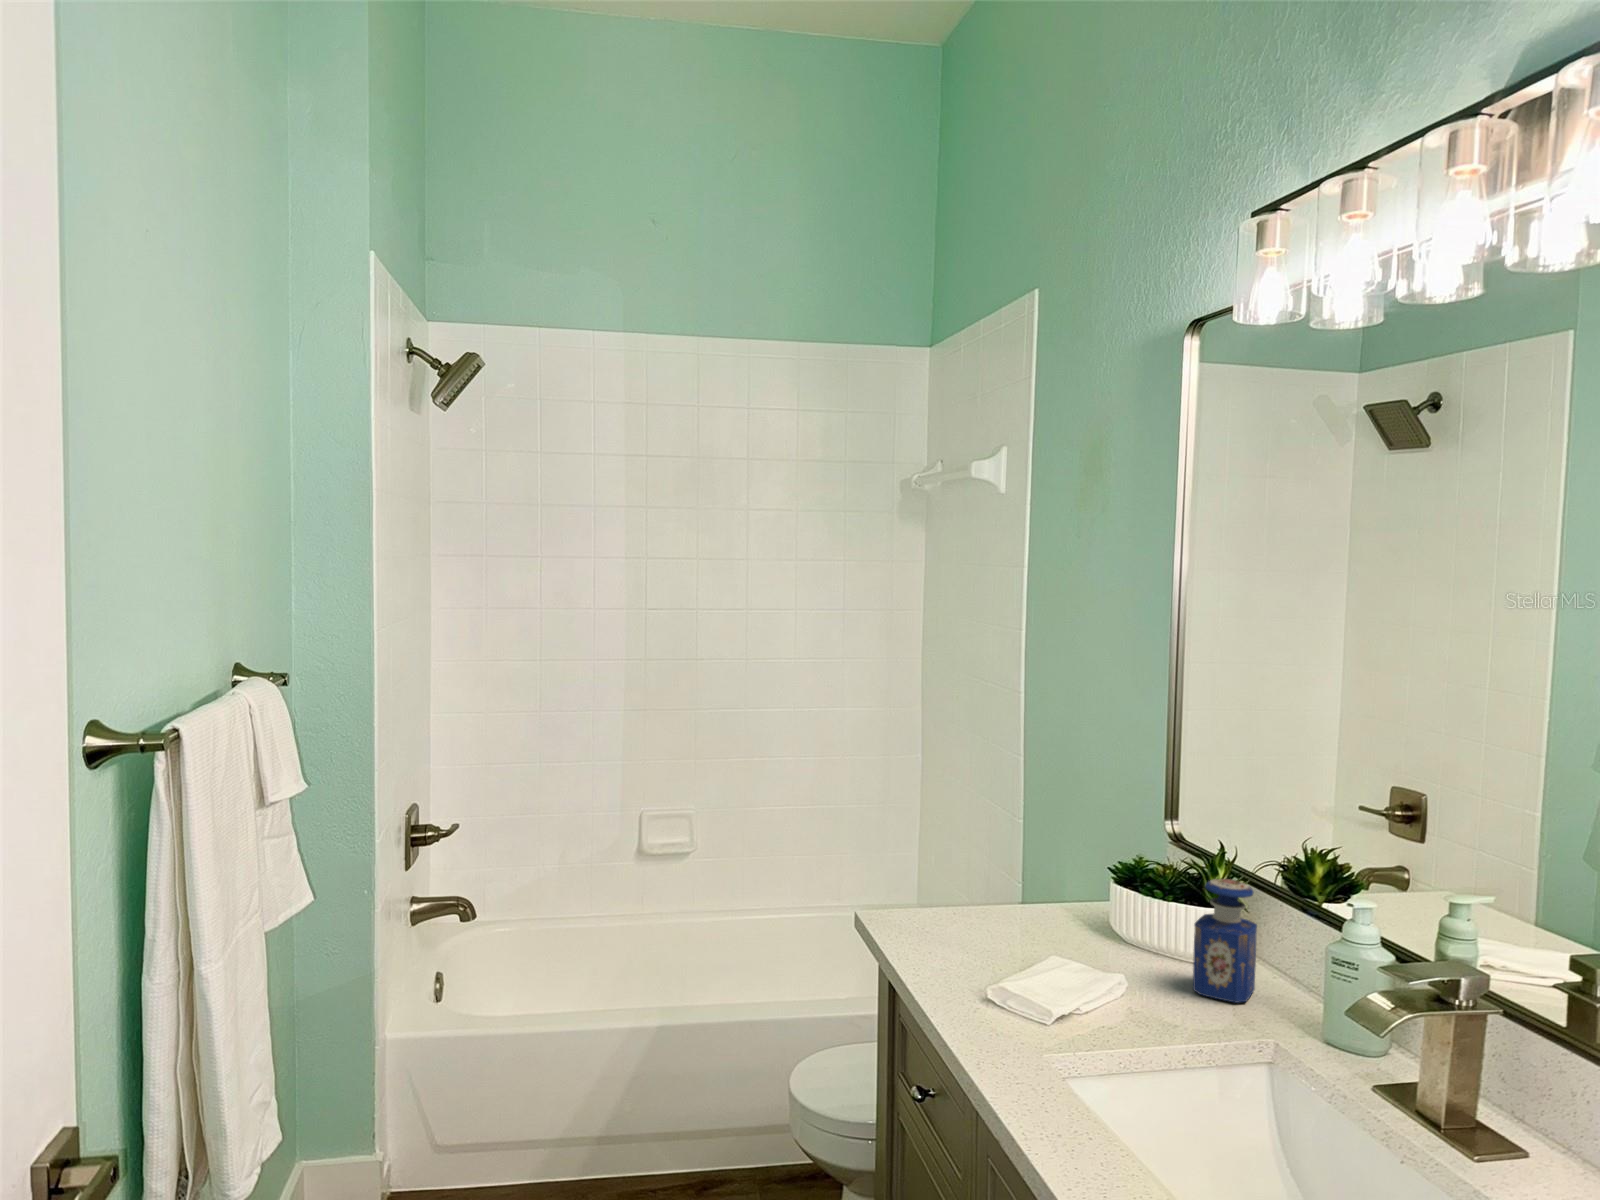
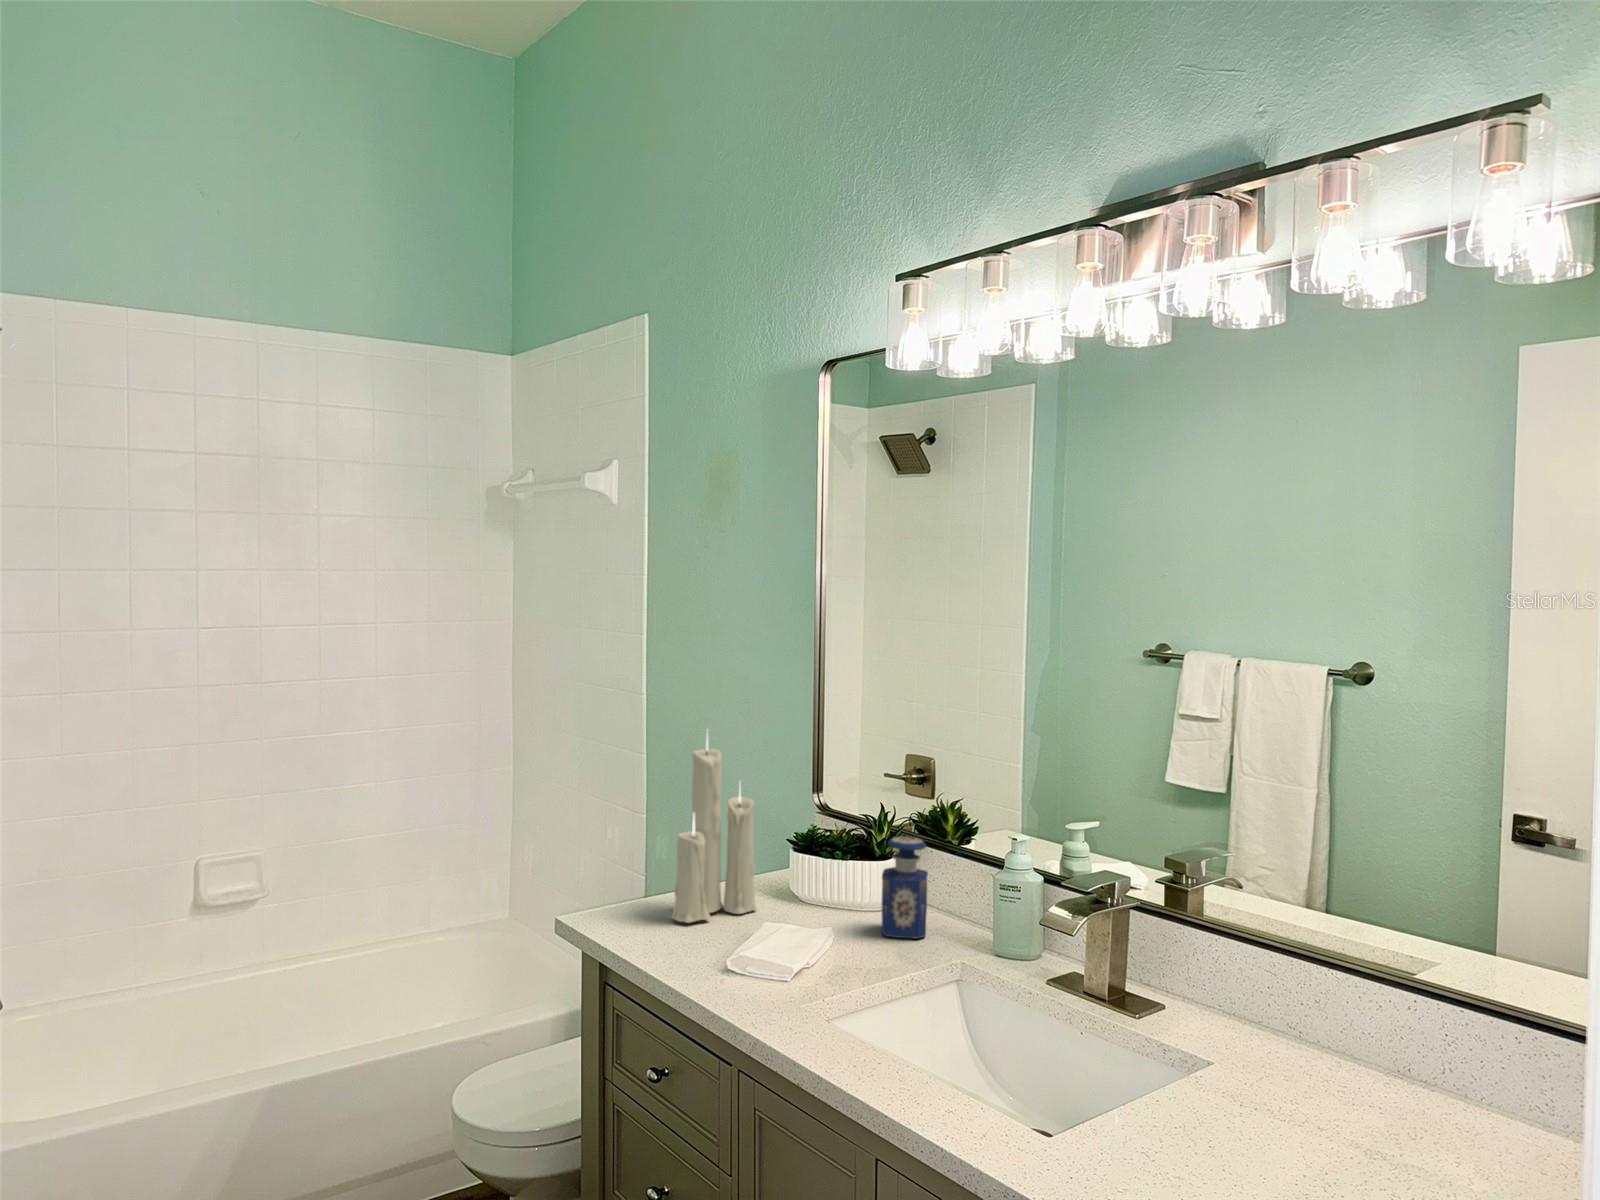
candle: none [965,723,1065,942] -> present [672,737,757,923]

